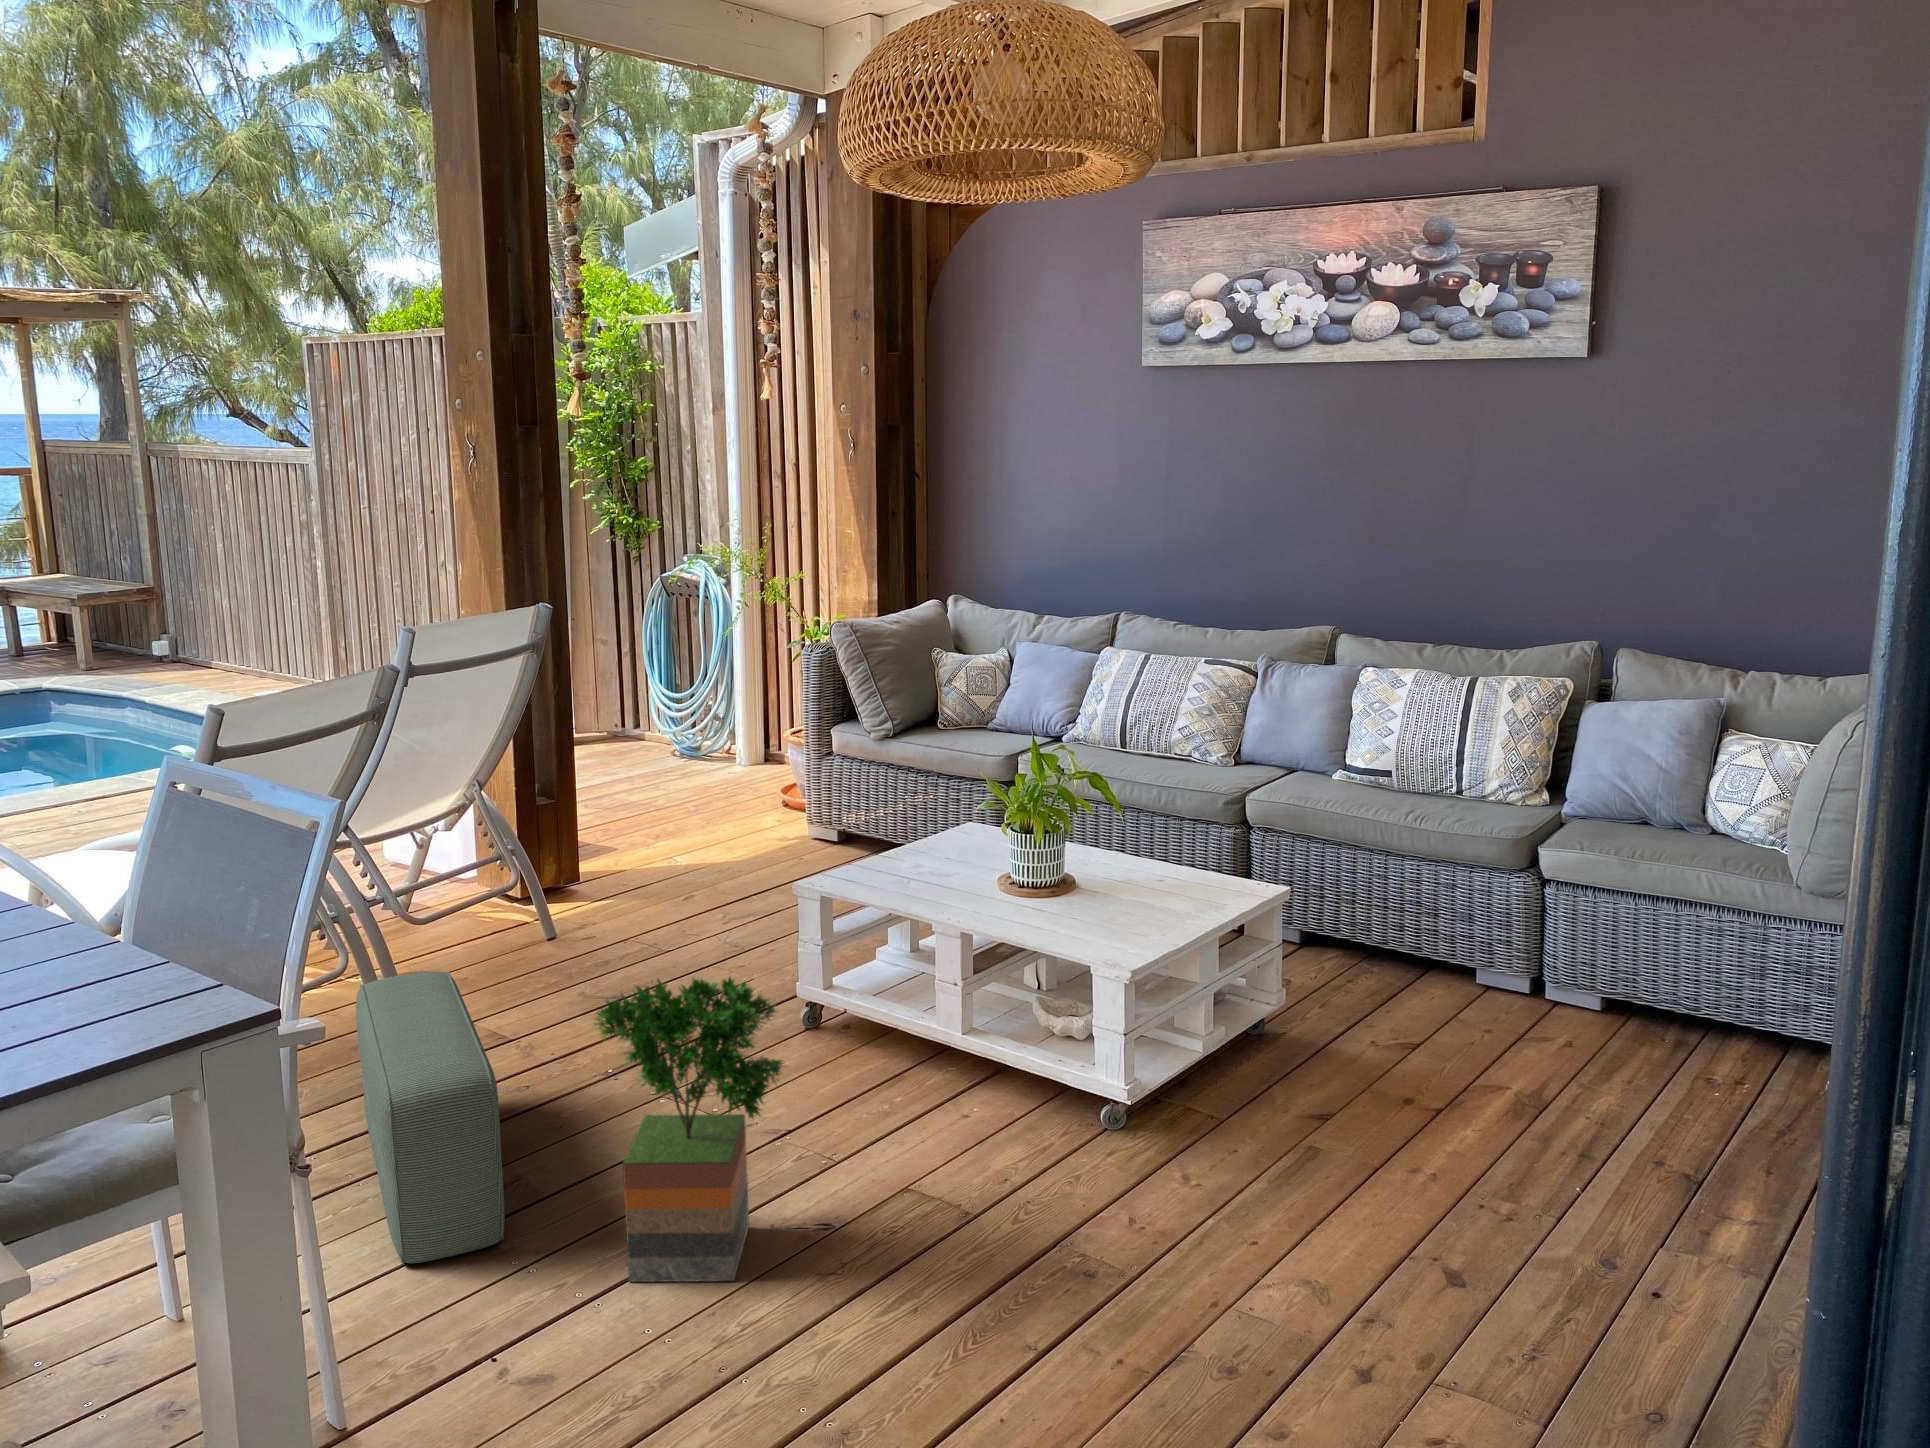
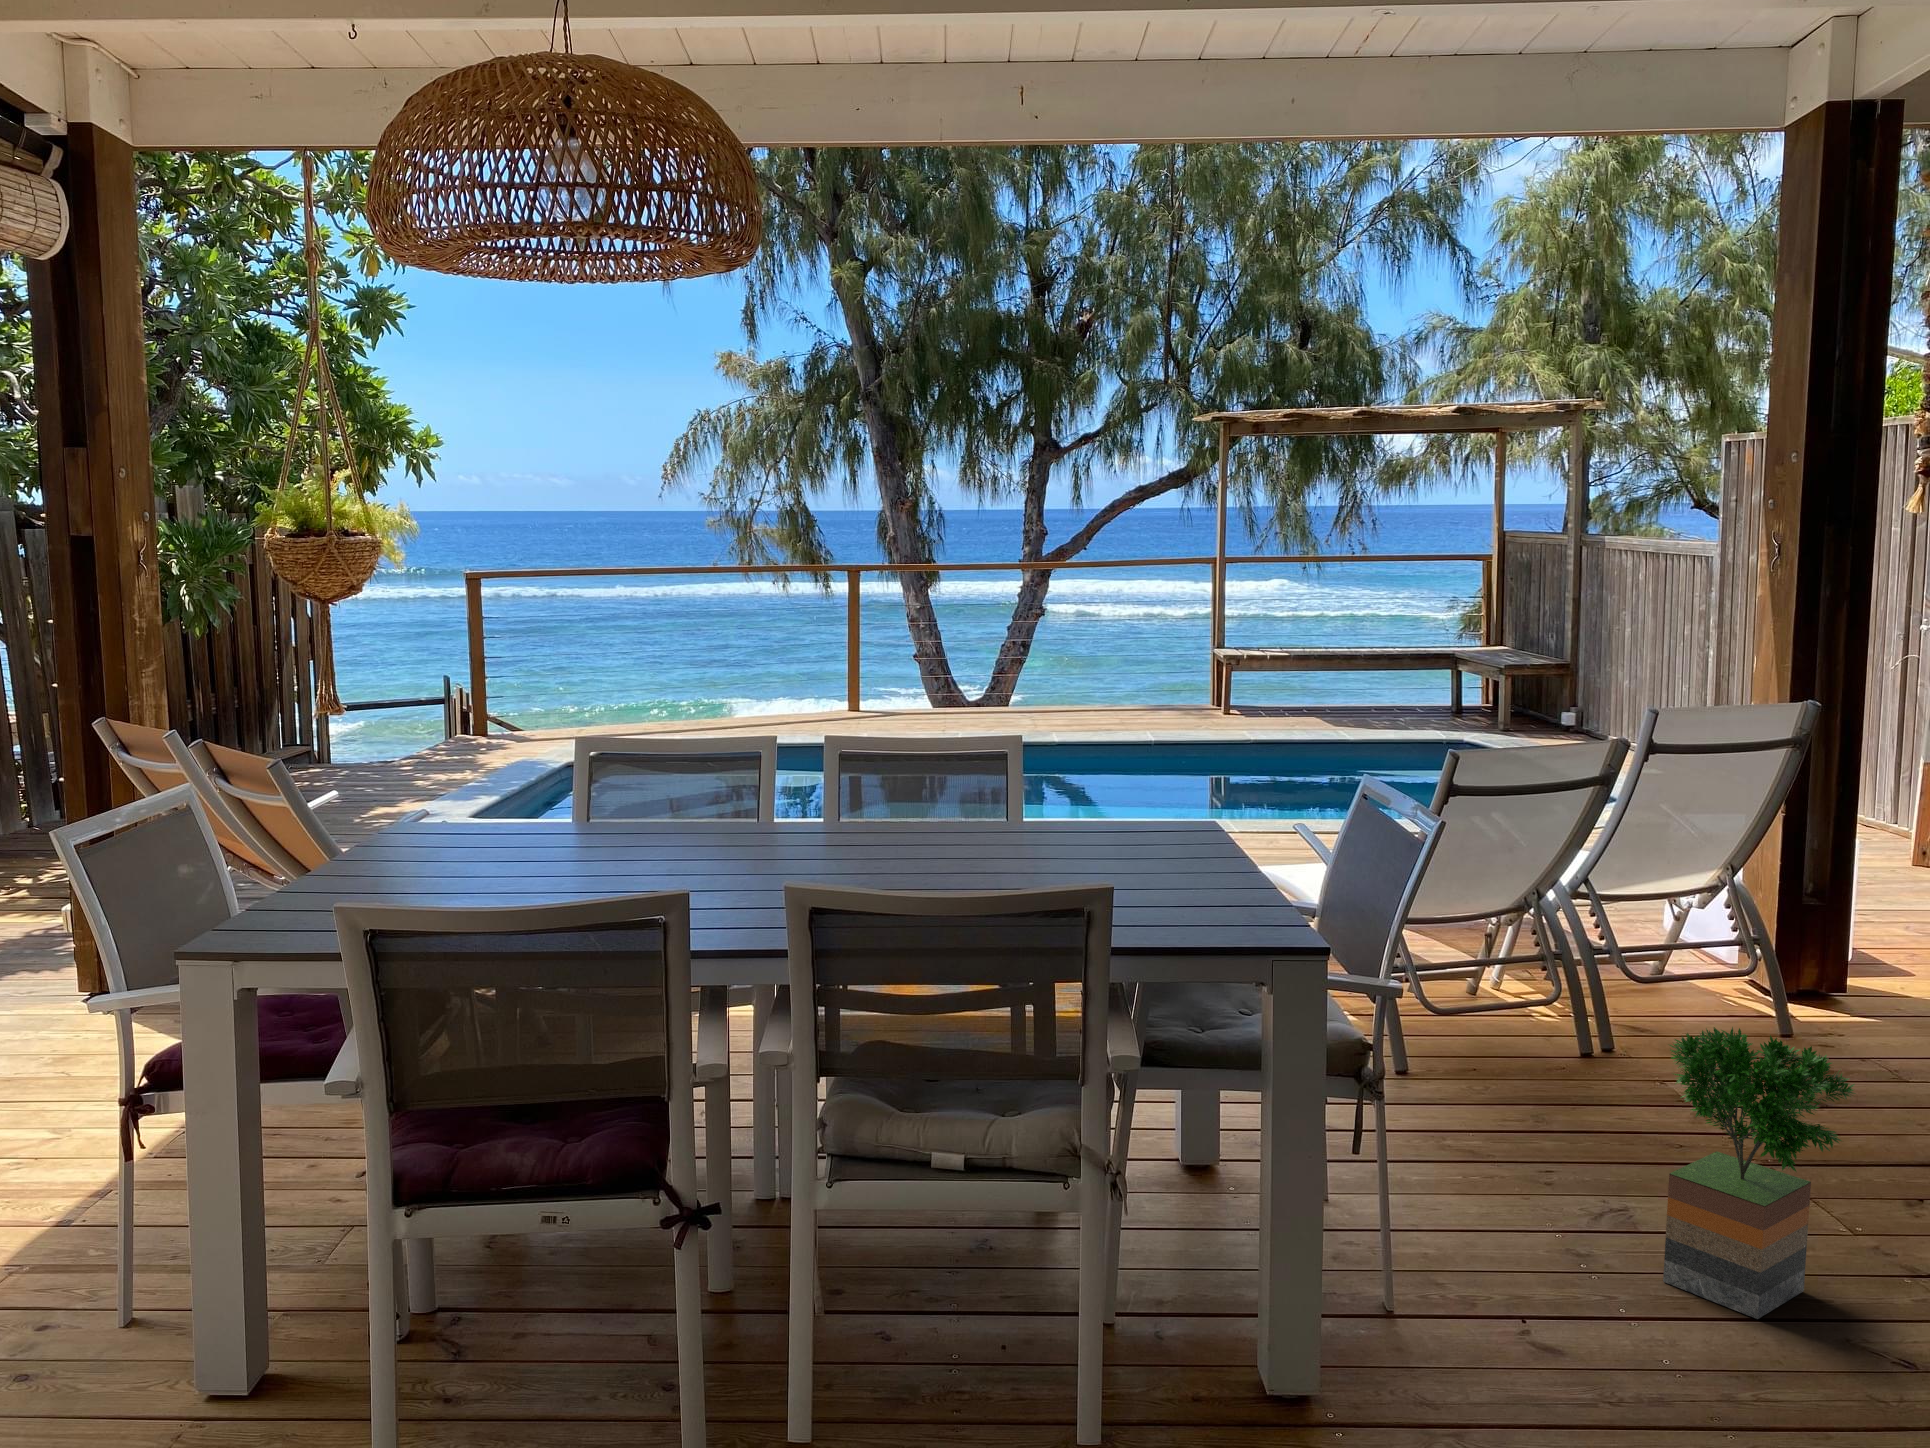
pouf: present [356,971,505,1263] -> none [1492,988,1613,1215]

